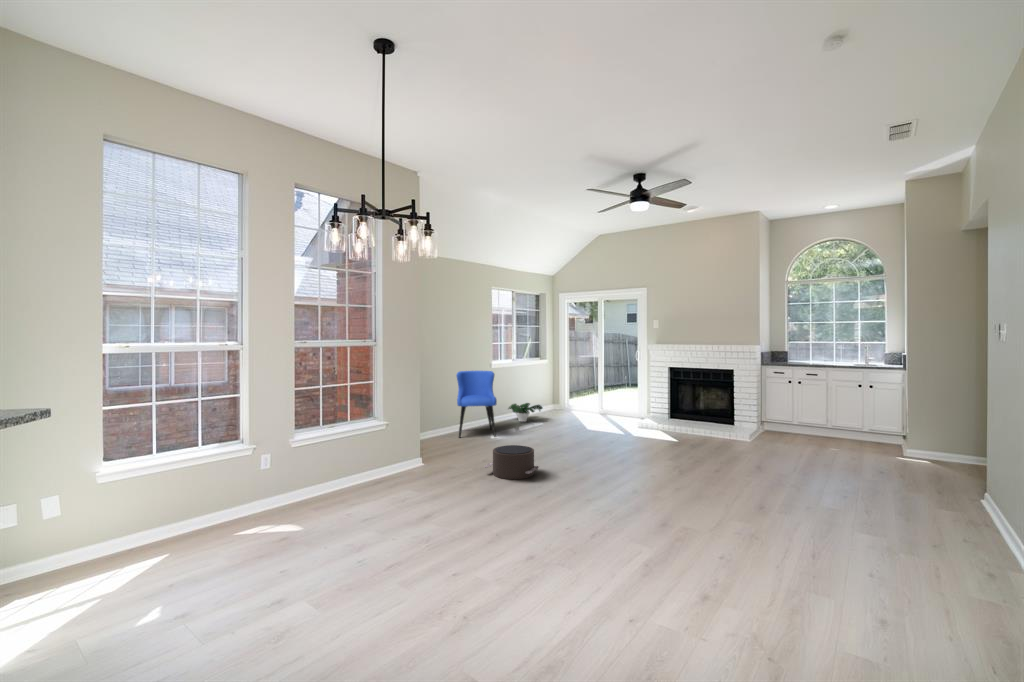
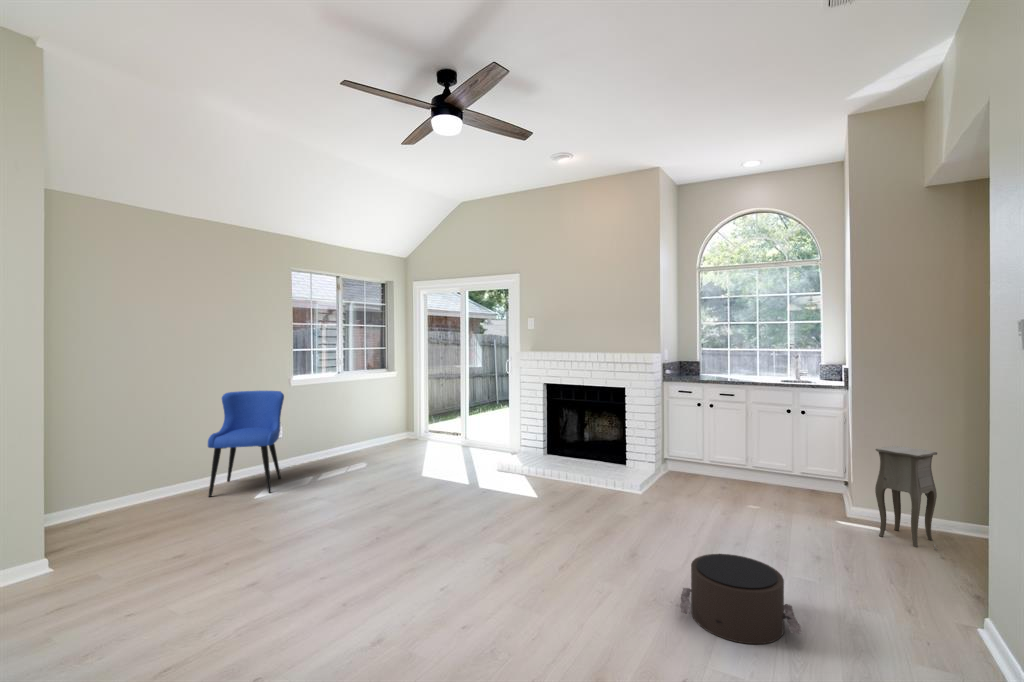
potted plant: present [509,403,543,422] -> none [323,434,375,462]
side table: none [925,407,970,473] -> present [875,446,938,550]
pouf: present [484,445,539,479] -> present [680,554,801,644]

